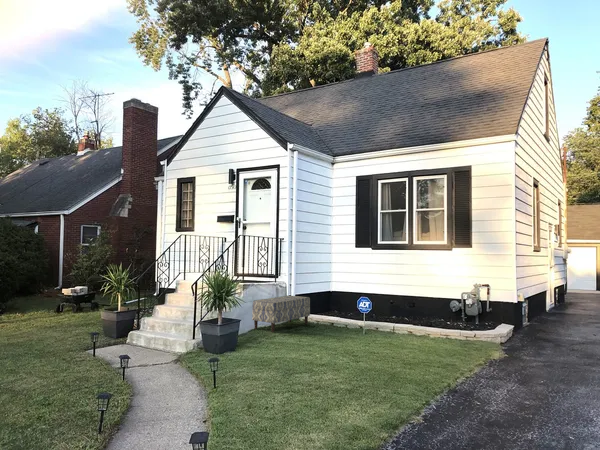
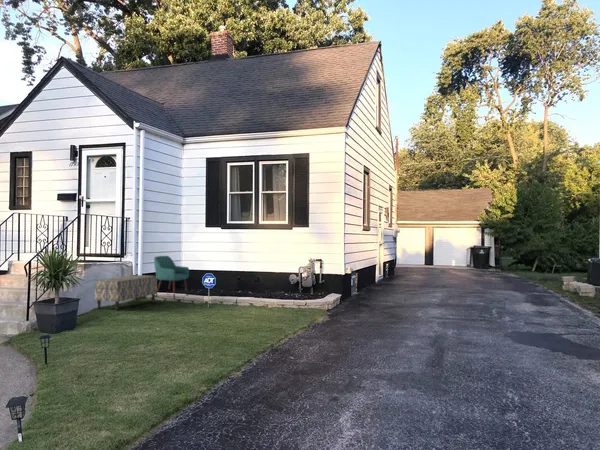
chair: none [306,276,340,321] -> present [154,256,189,298]

